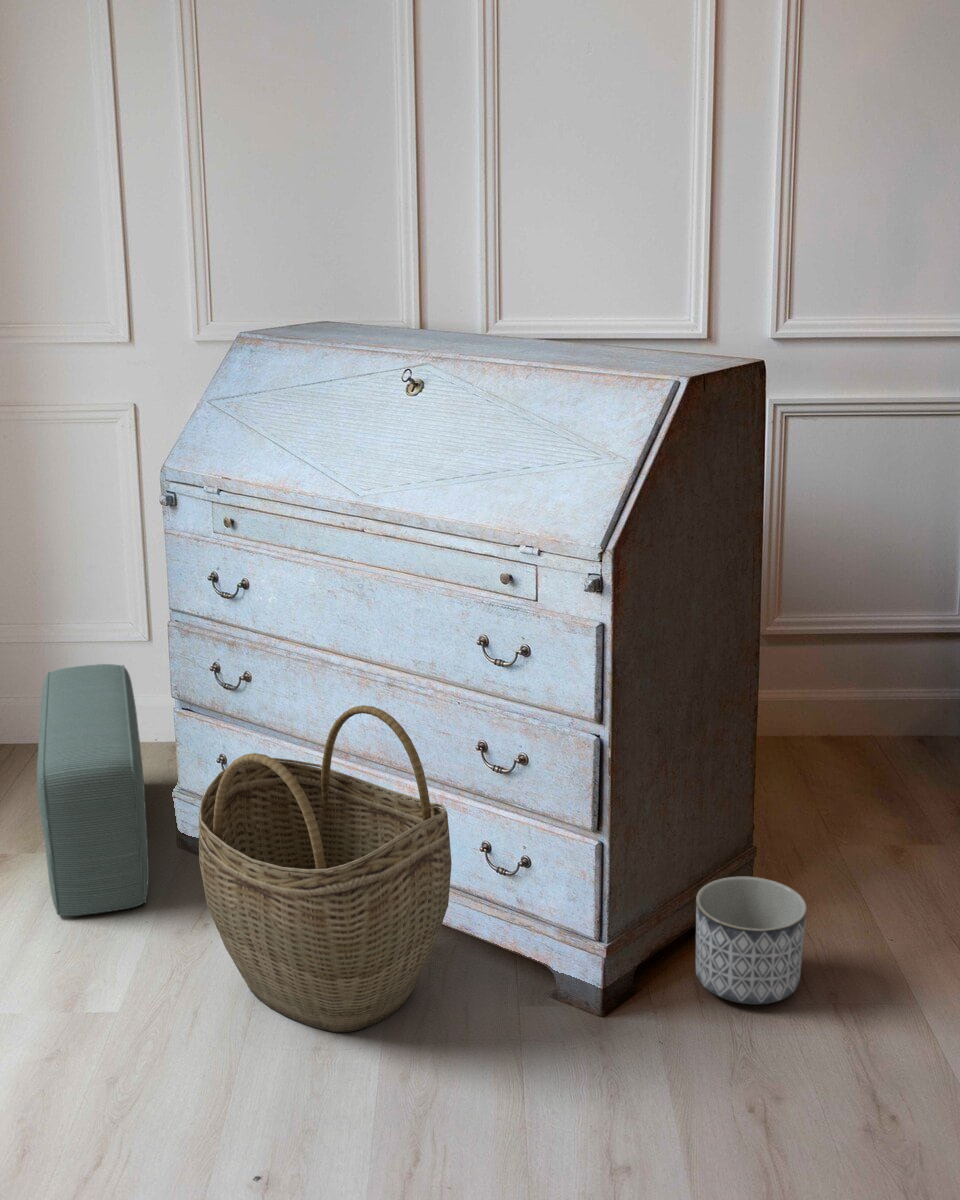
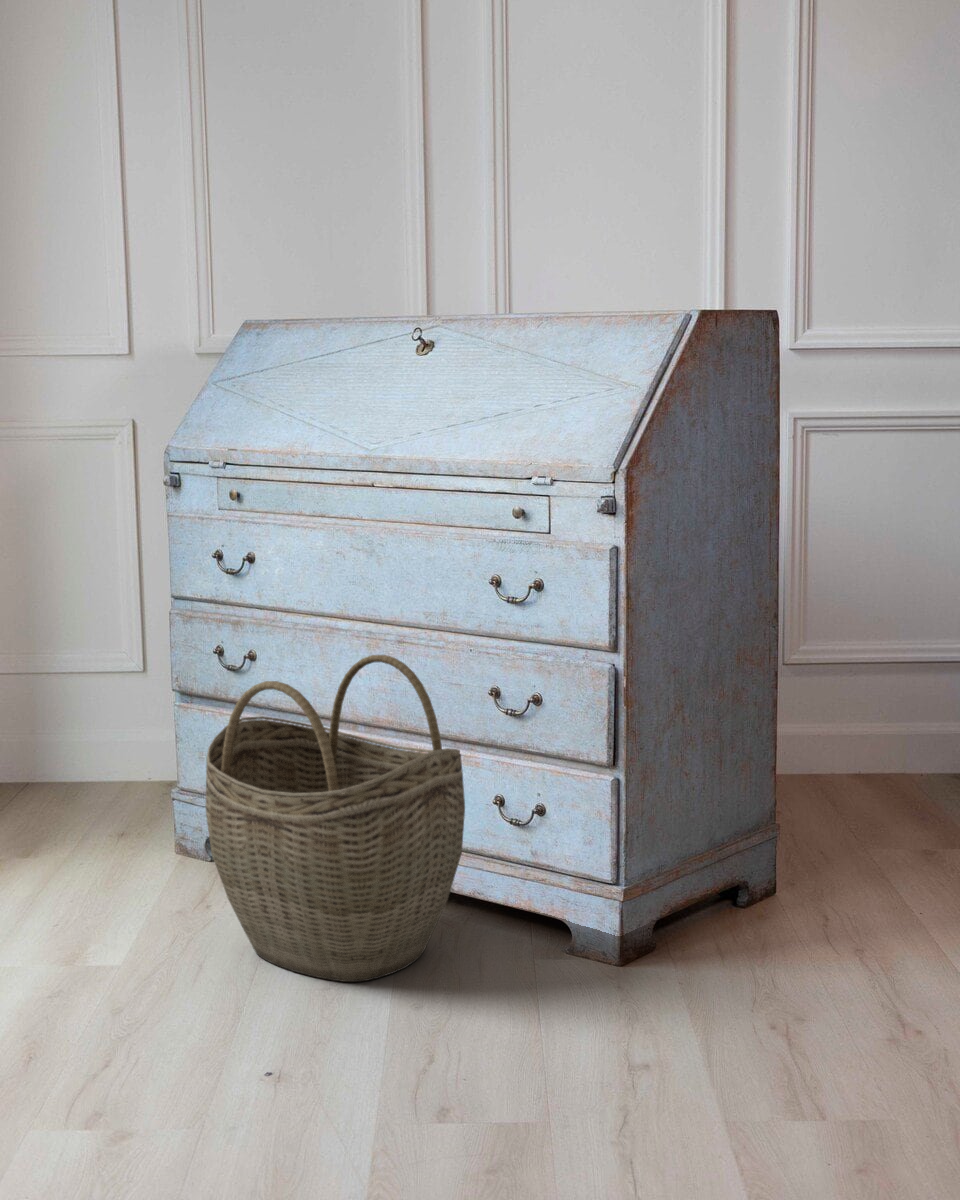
pouf: present [37,664,149,916] -> none [34,676,144,902]
planter: present [696,876,807,1004] -> none [716,834,830,953]

